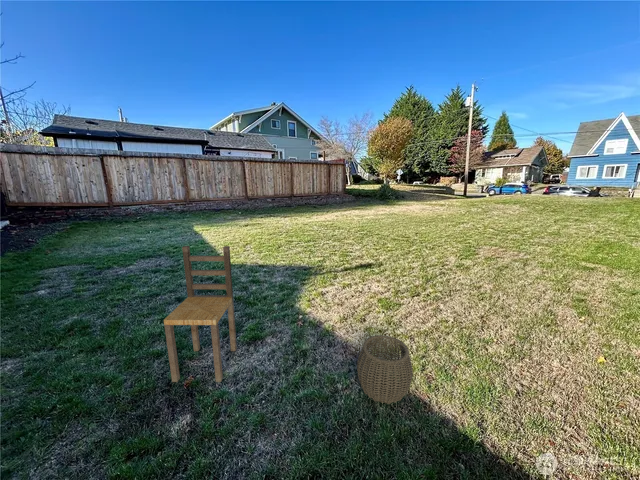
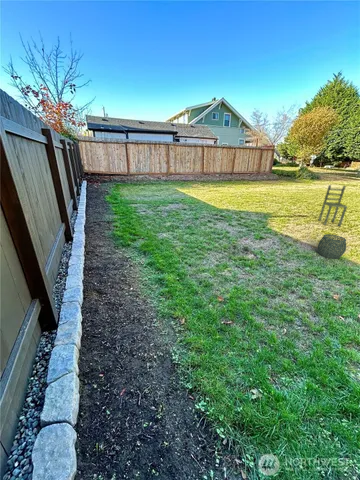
chair: present [164,246,237,382] -> present [319,185,347,226]

